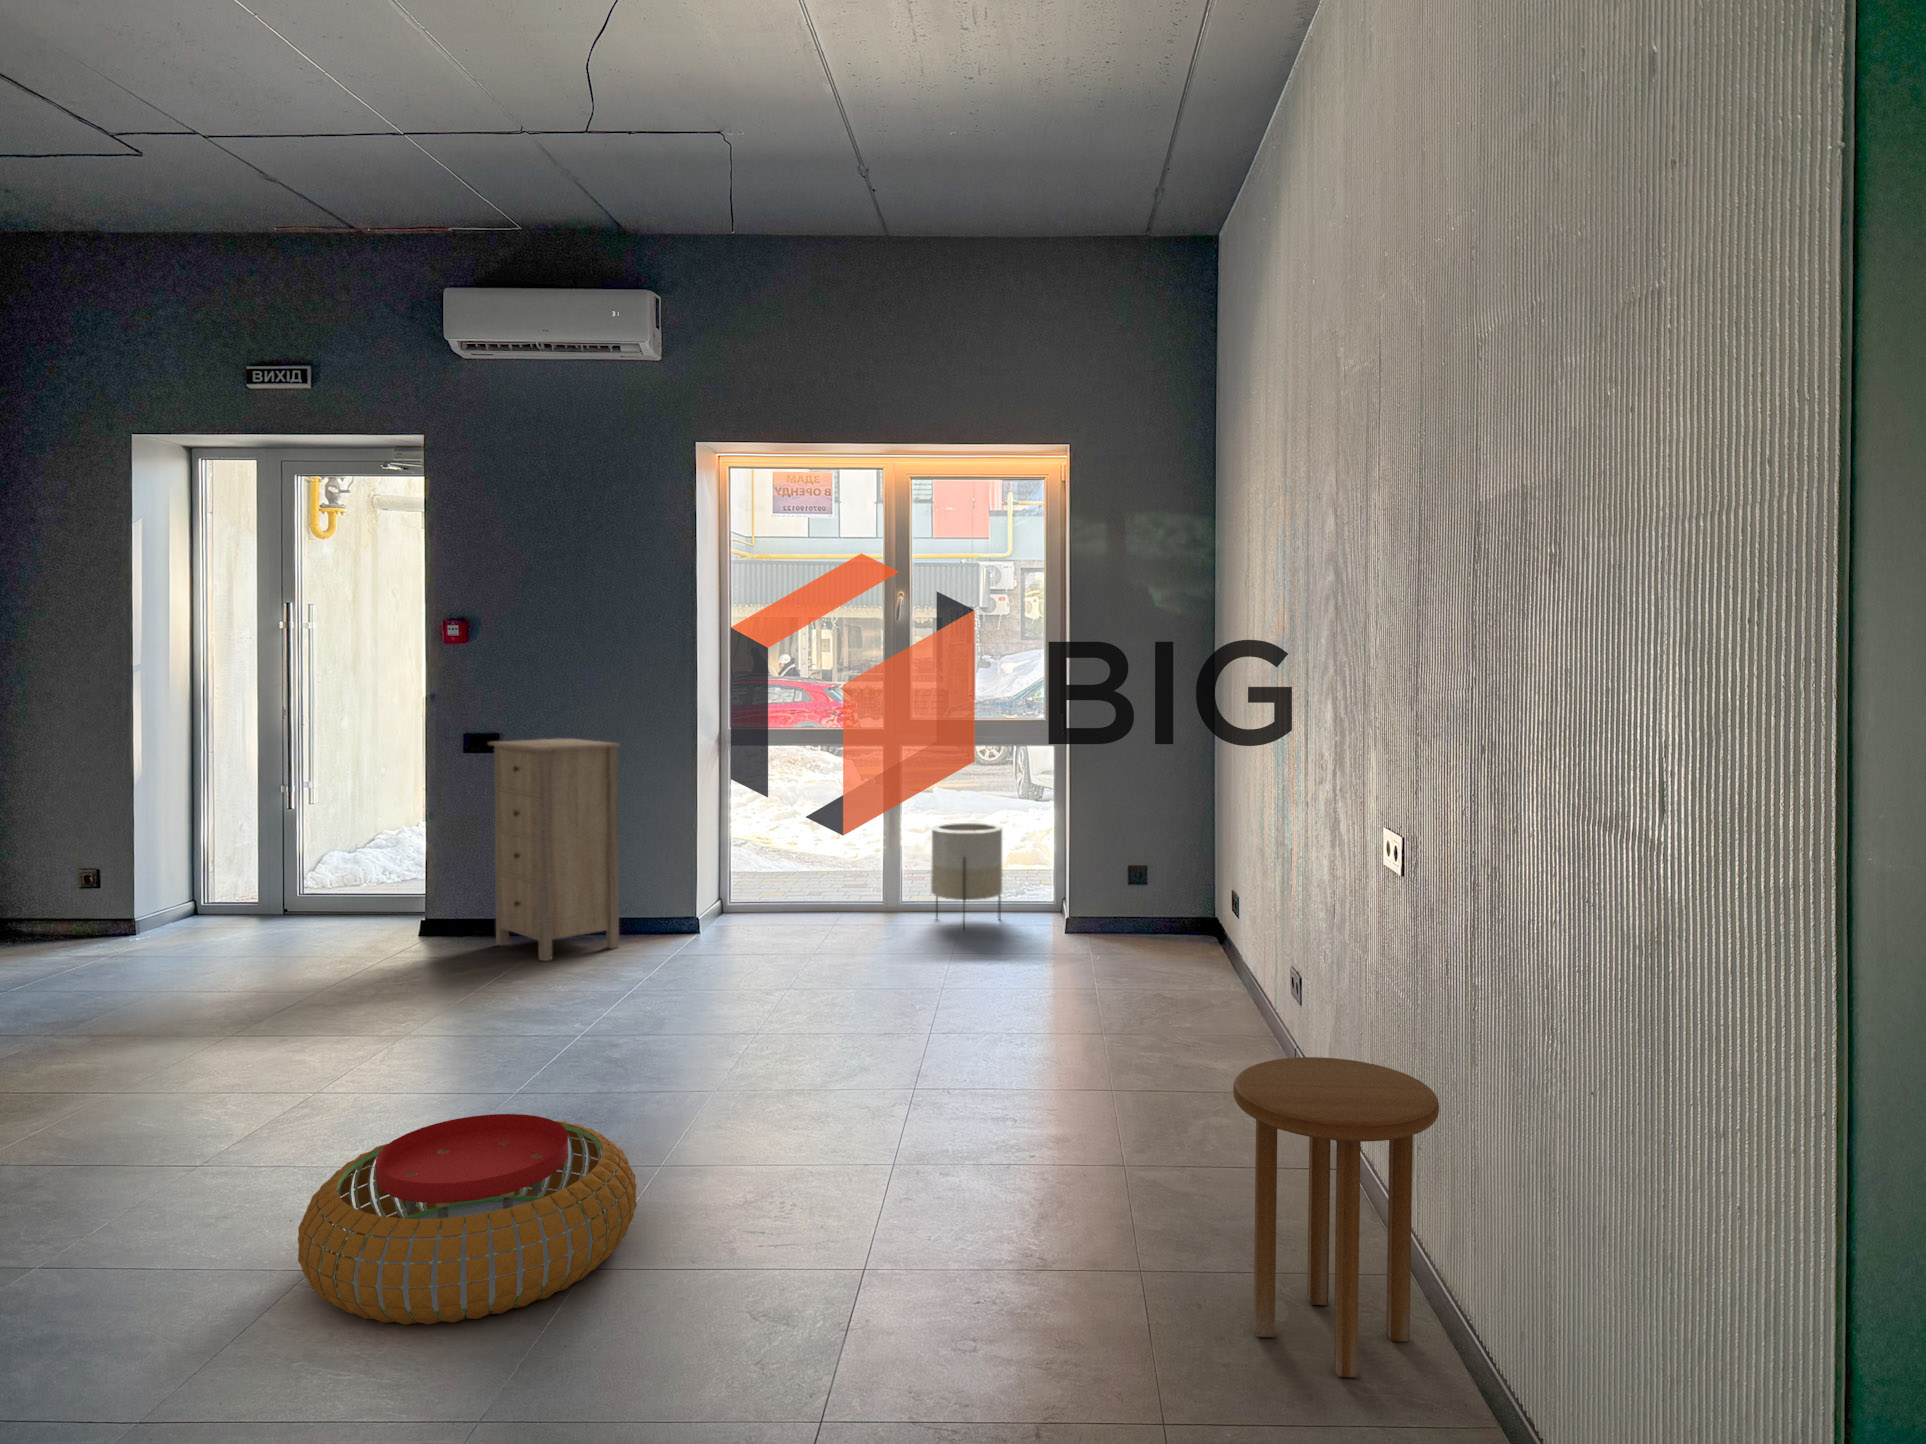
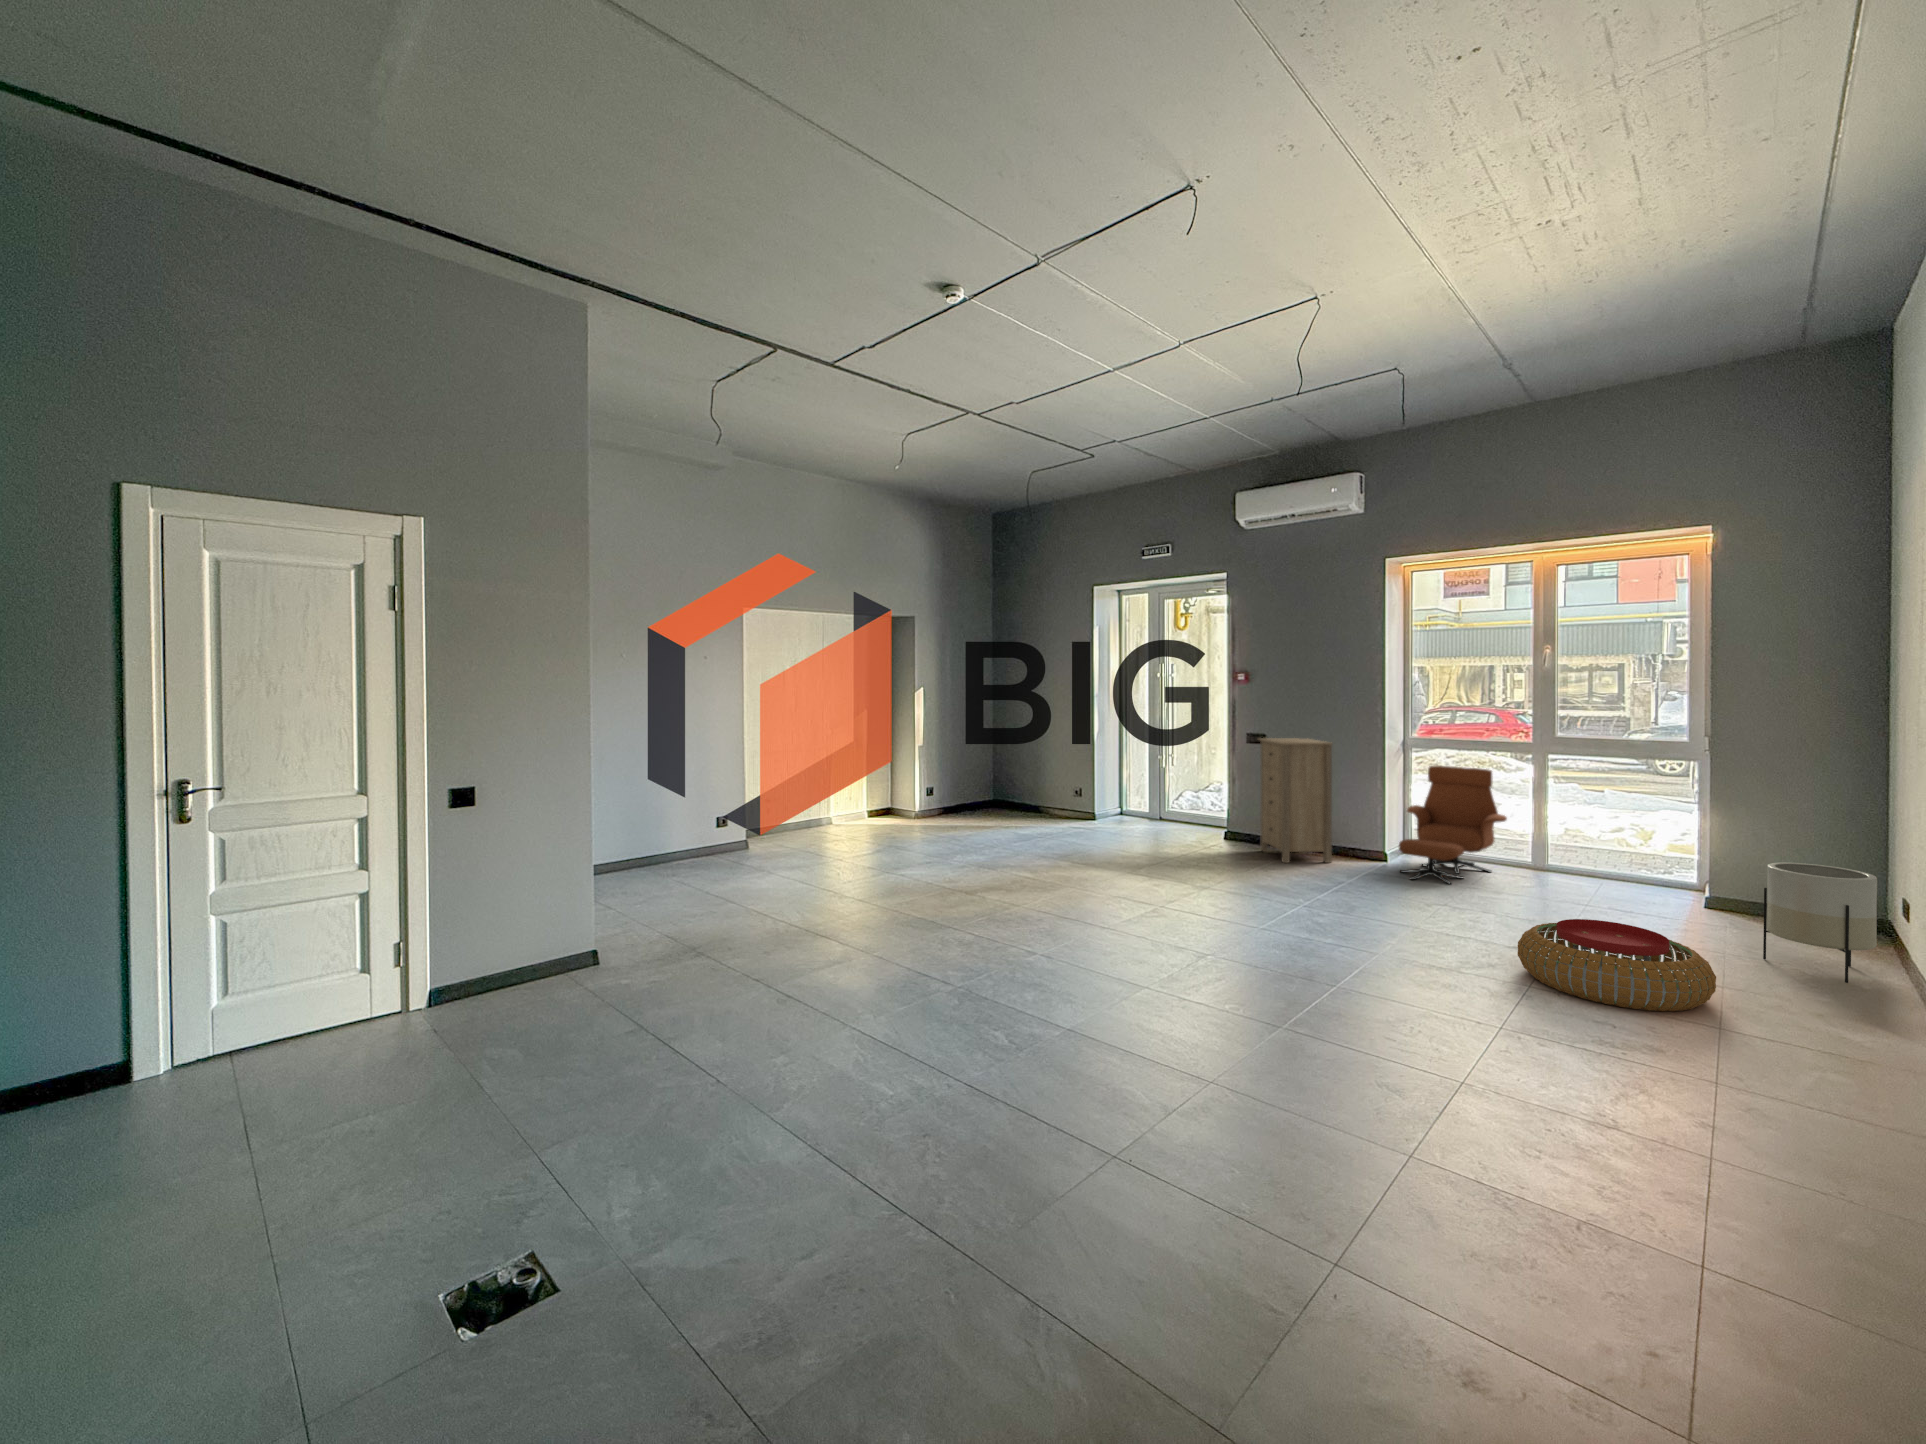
lounge chair: none [722,772,854,956] -> present [1399,766,1507,884]
planter: present [931,823,1002,928] -> present [1763,862,1877,983]
side table: present [1233,1057,1439,1378] -> none [1677,991,1885,1225]
pouf: present [298,1114,637,1325] -> present [1518,919,1716,1011]

